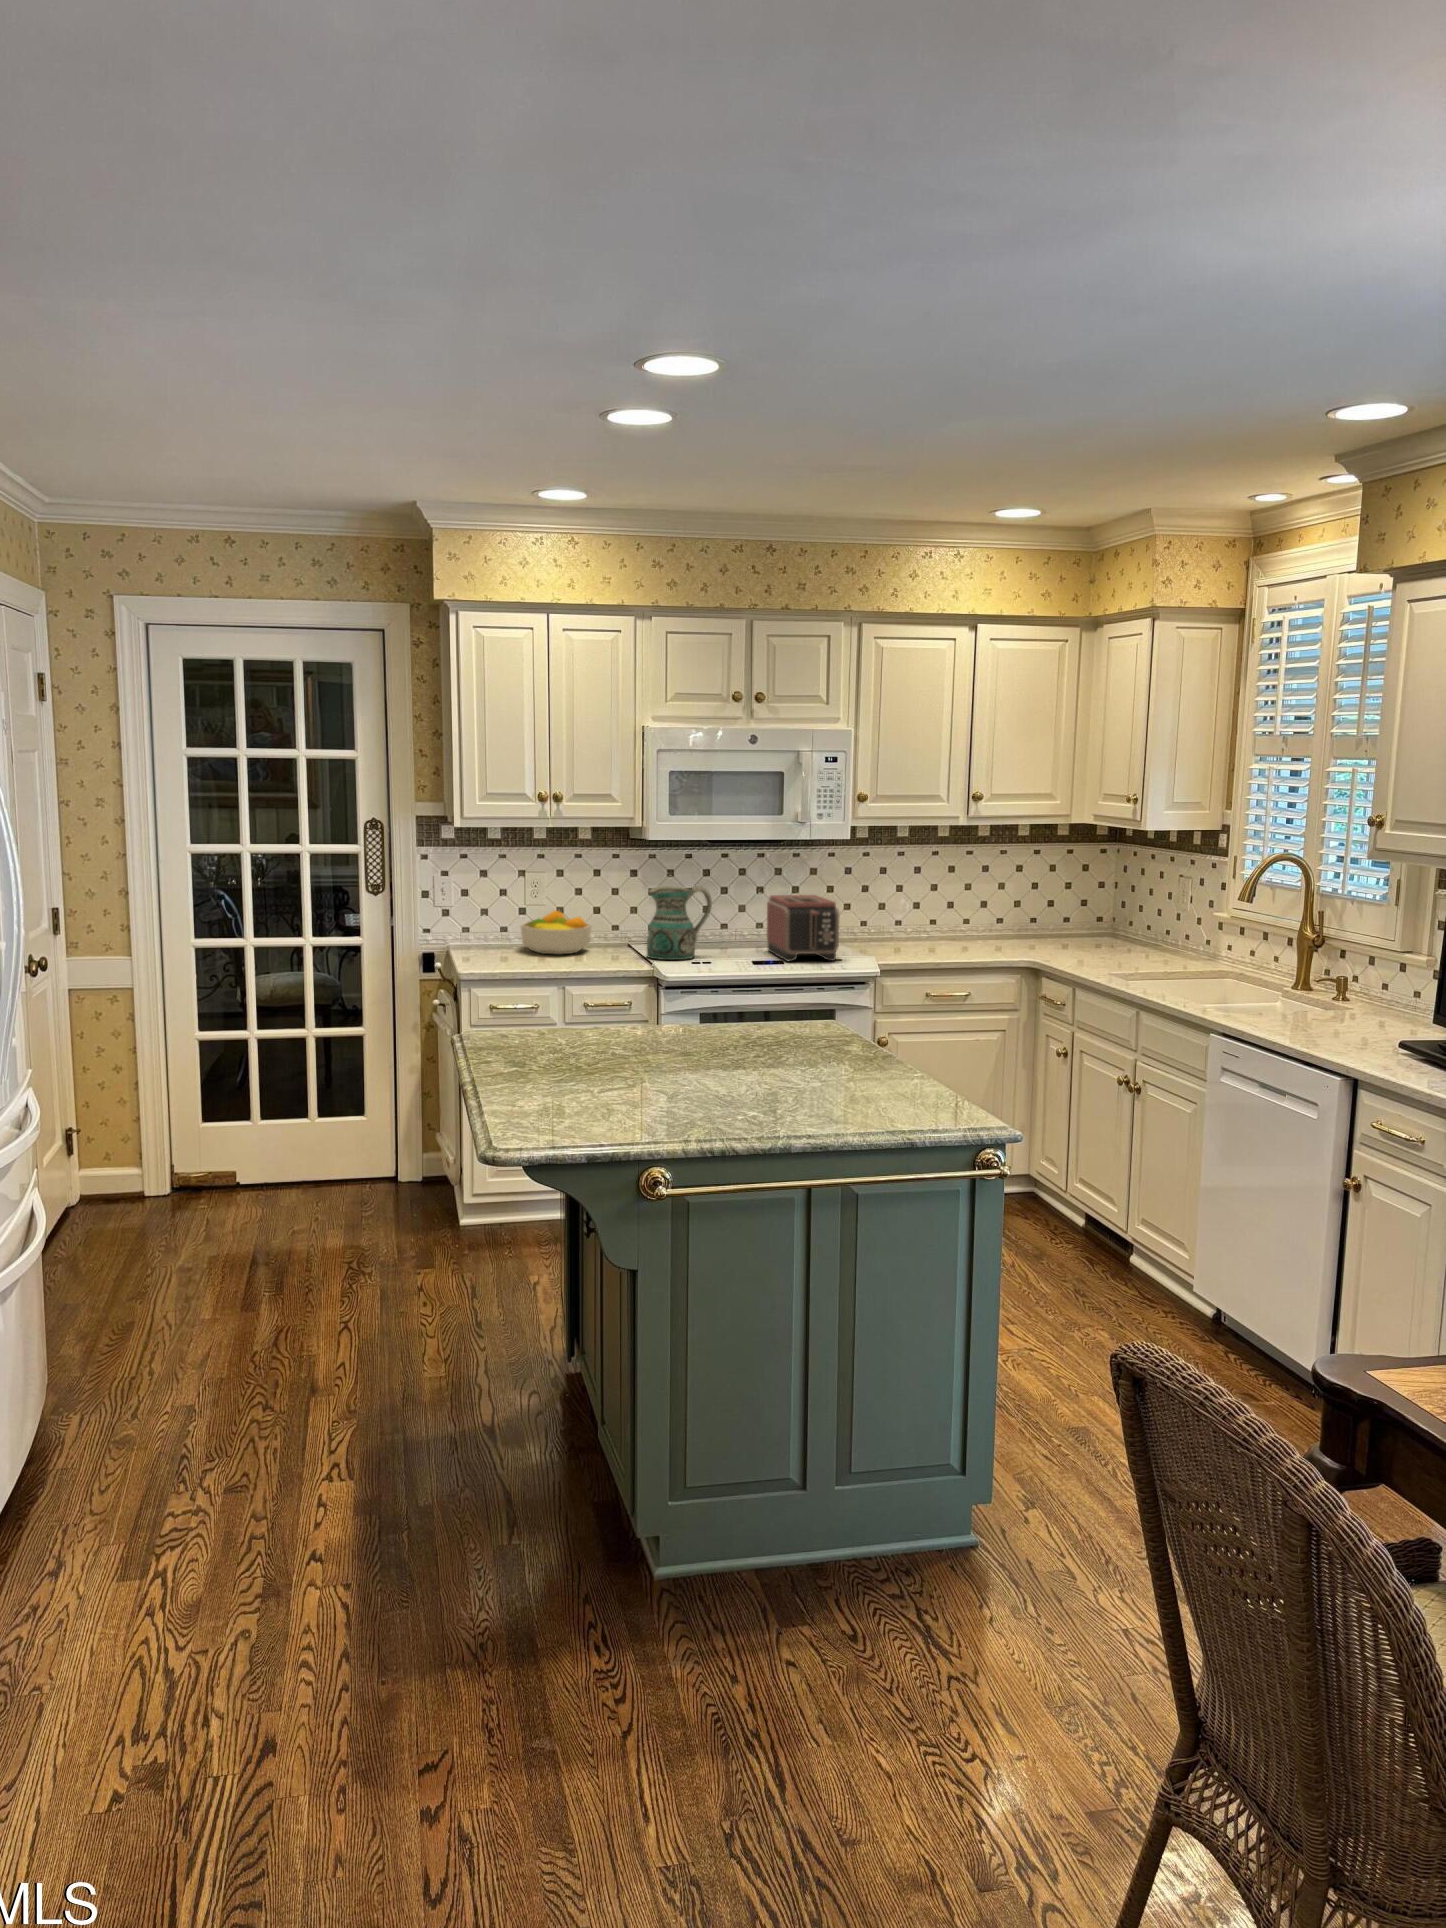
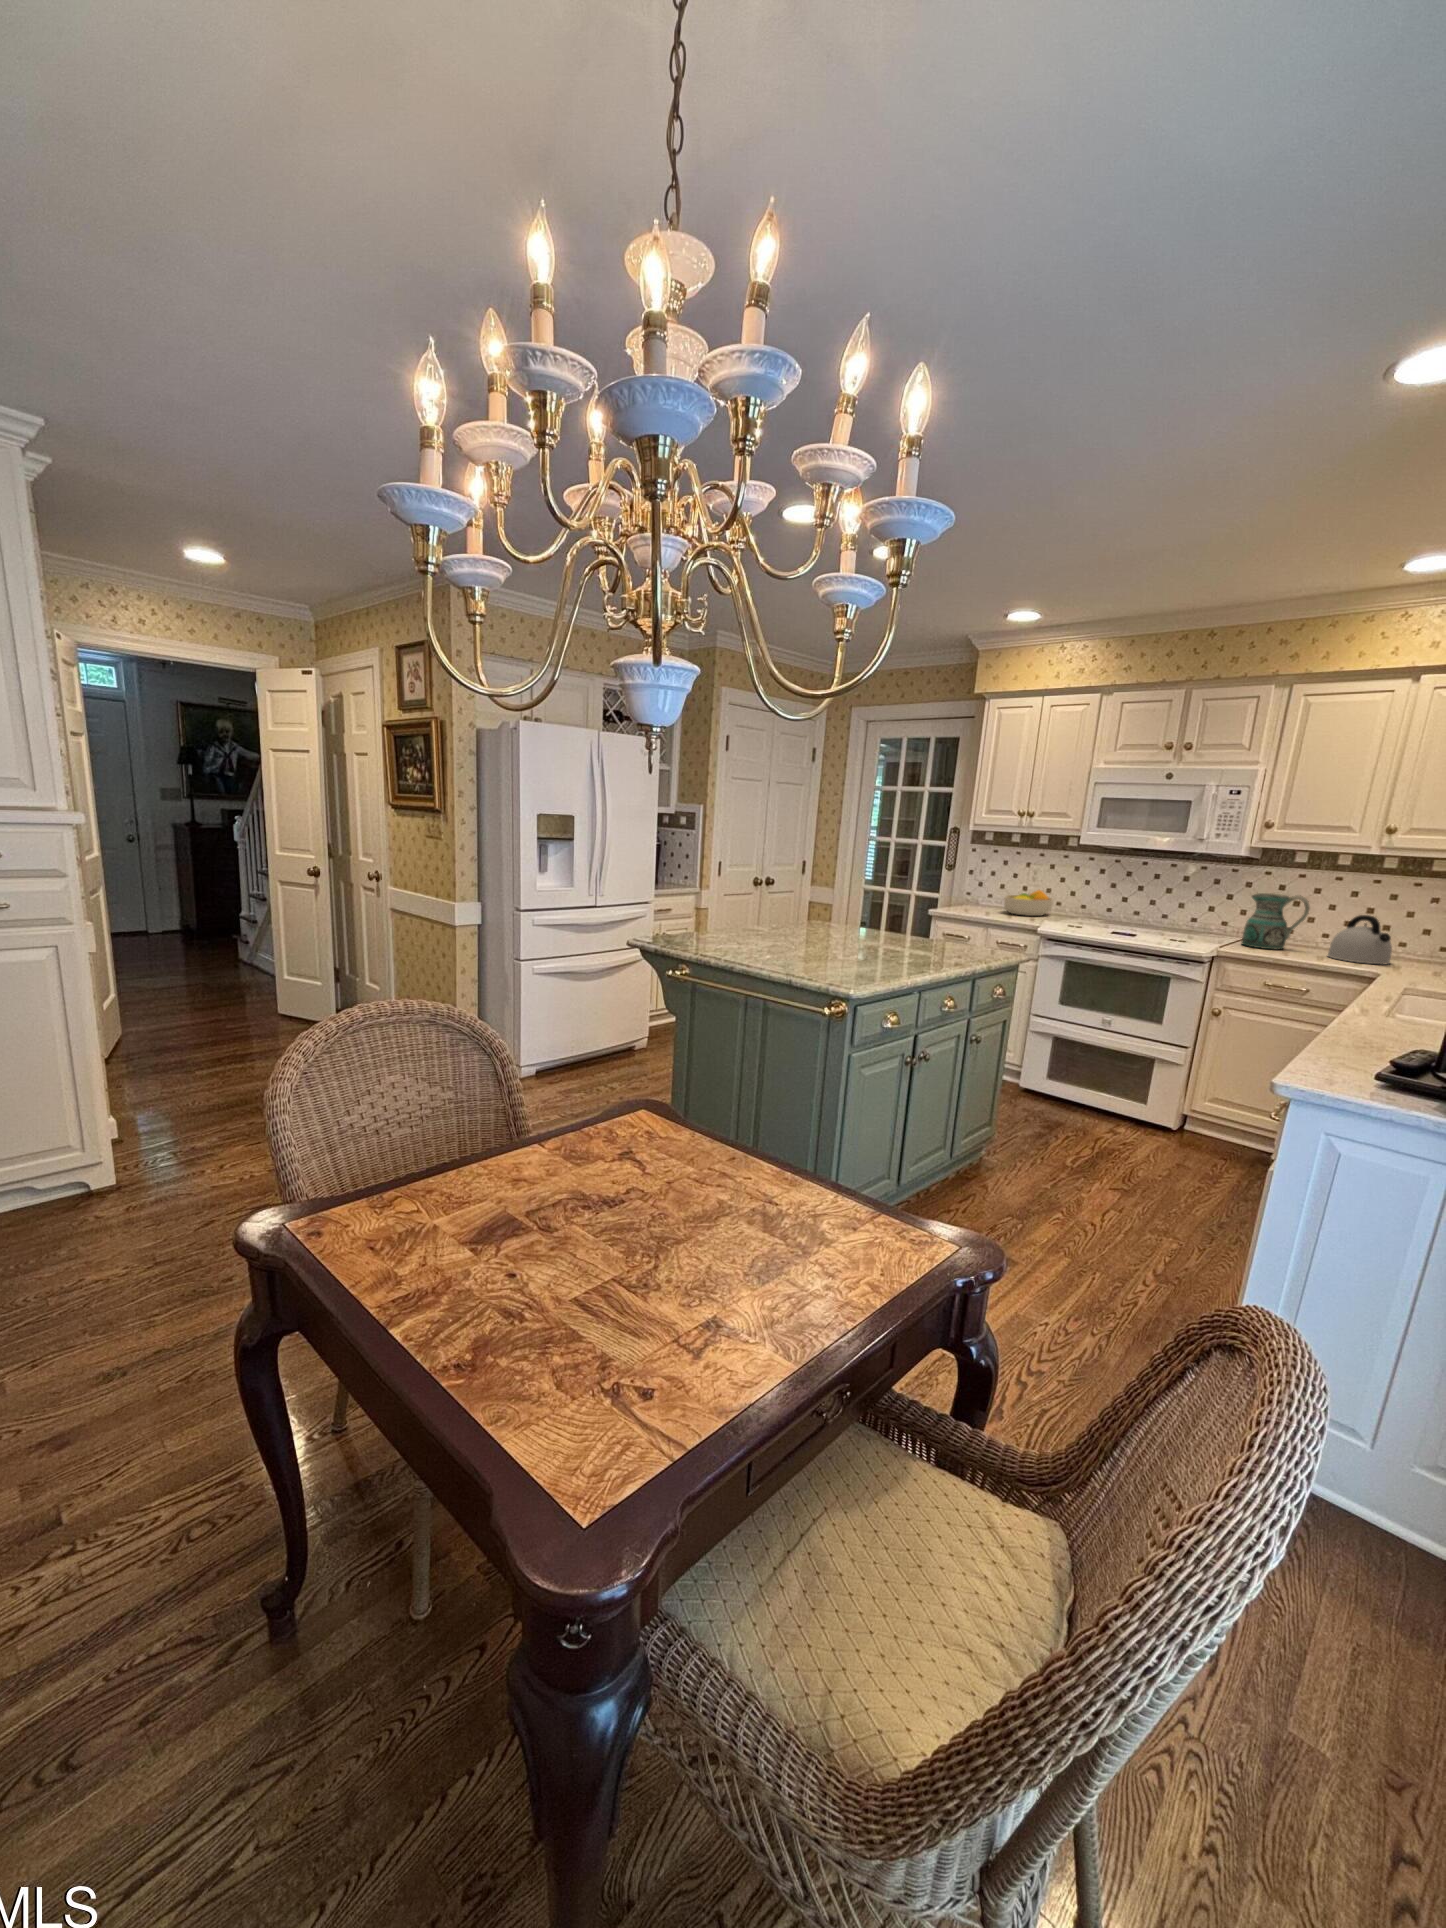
ceramic pitcher: present [647,886,712,960] -> present [1242,893,1310,949]
toaster: present [767,895,839,961] -> none [1147,893,1213,943]
kettle: none [950,898,1017,954] -> present [1328,915,1392,964]

